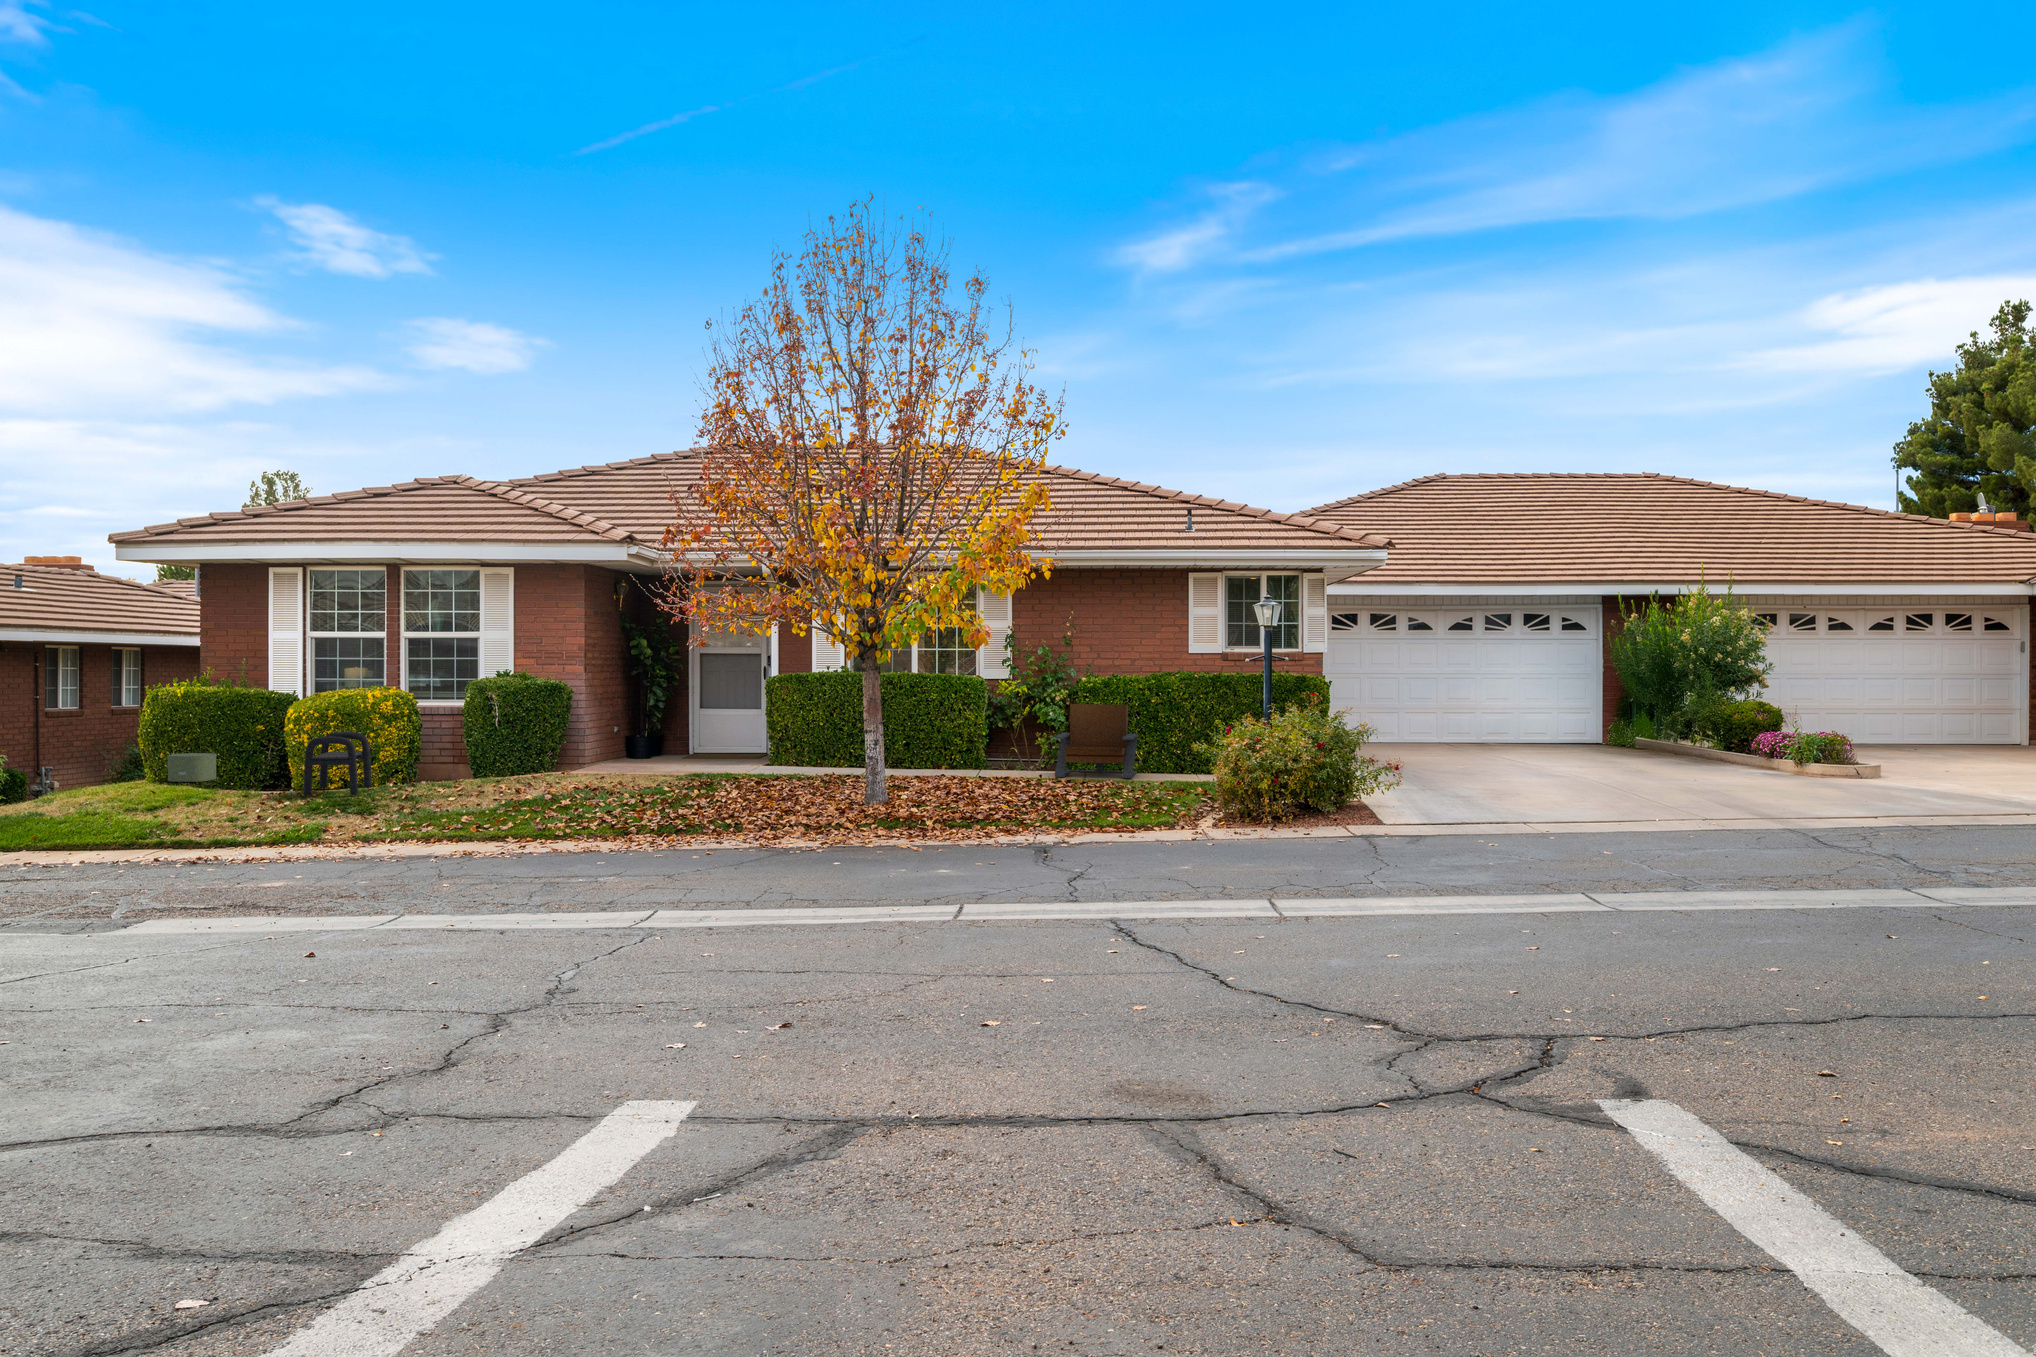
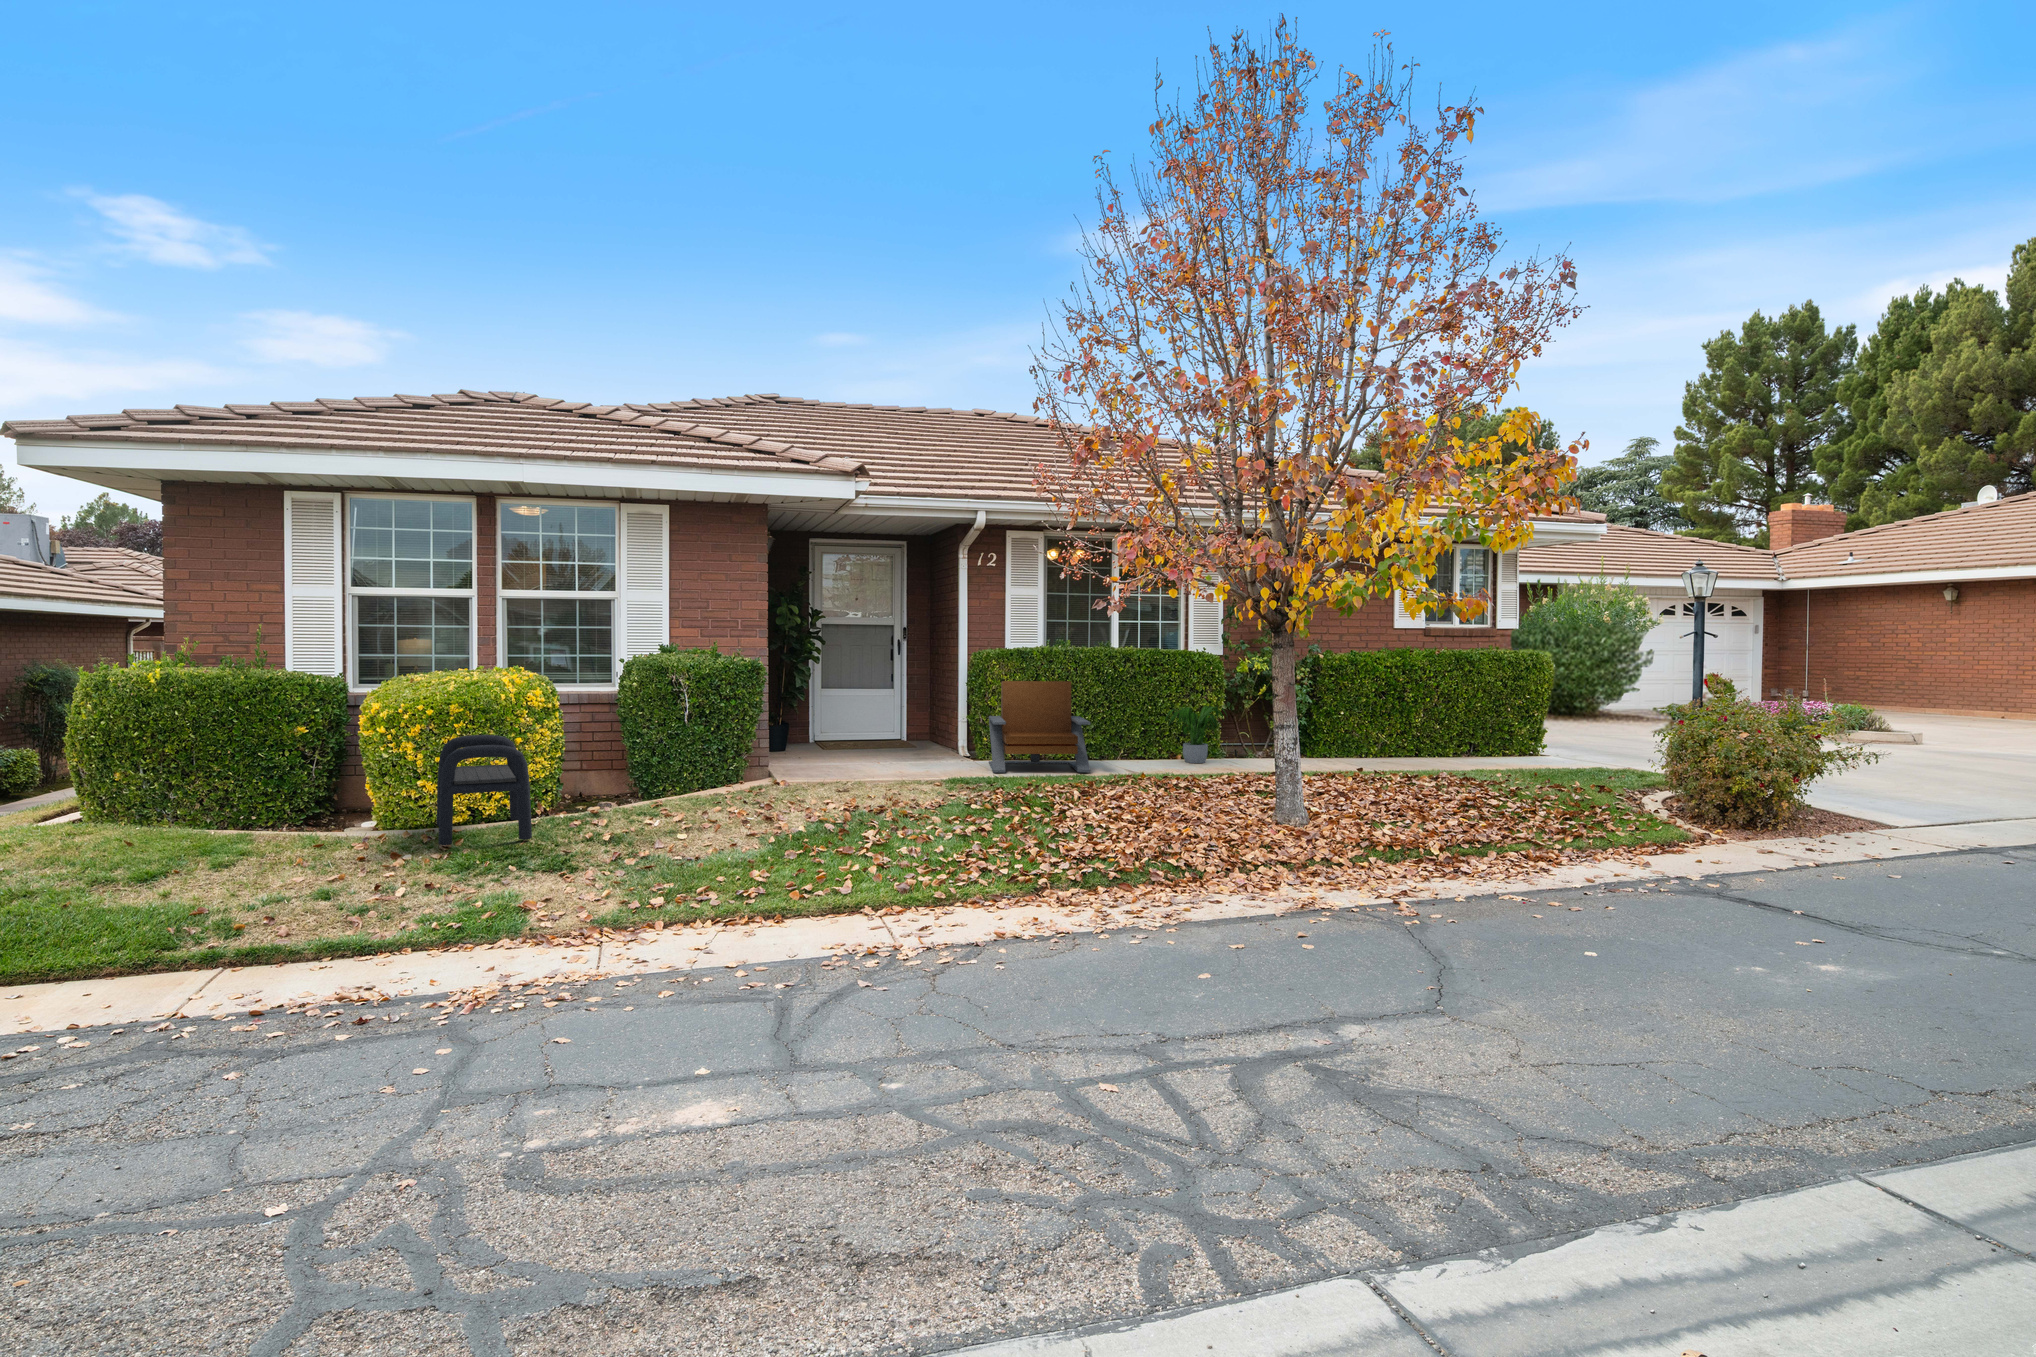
lounge chair: present [1054,704,1138,778] -> present [989,681,1091,773]
potted plant: none [910,725,960,772] -> present [1166,706,1227,763]
storage box: present [167,753,217,782] -> none [138,773,226,824]

